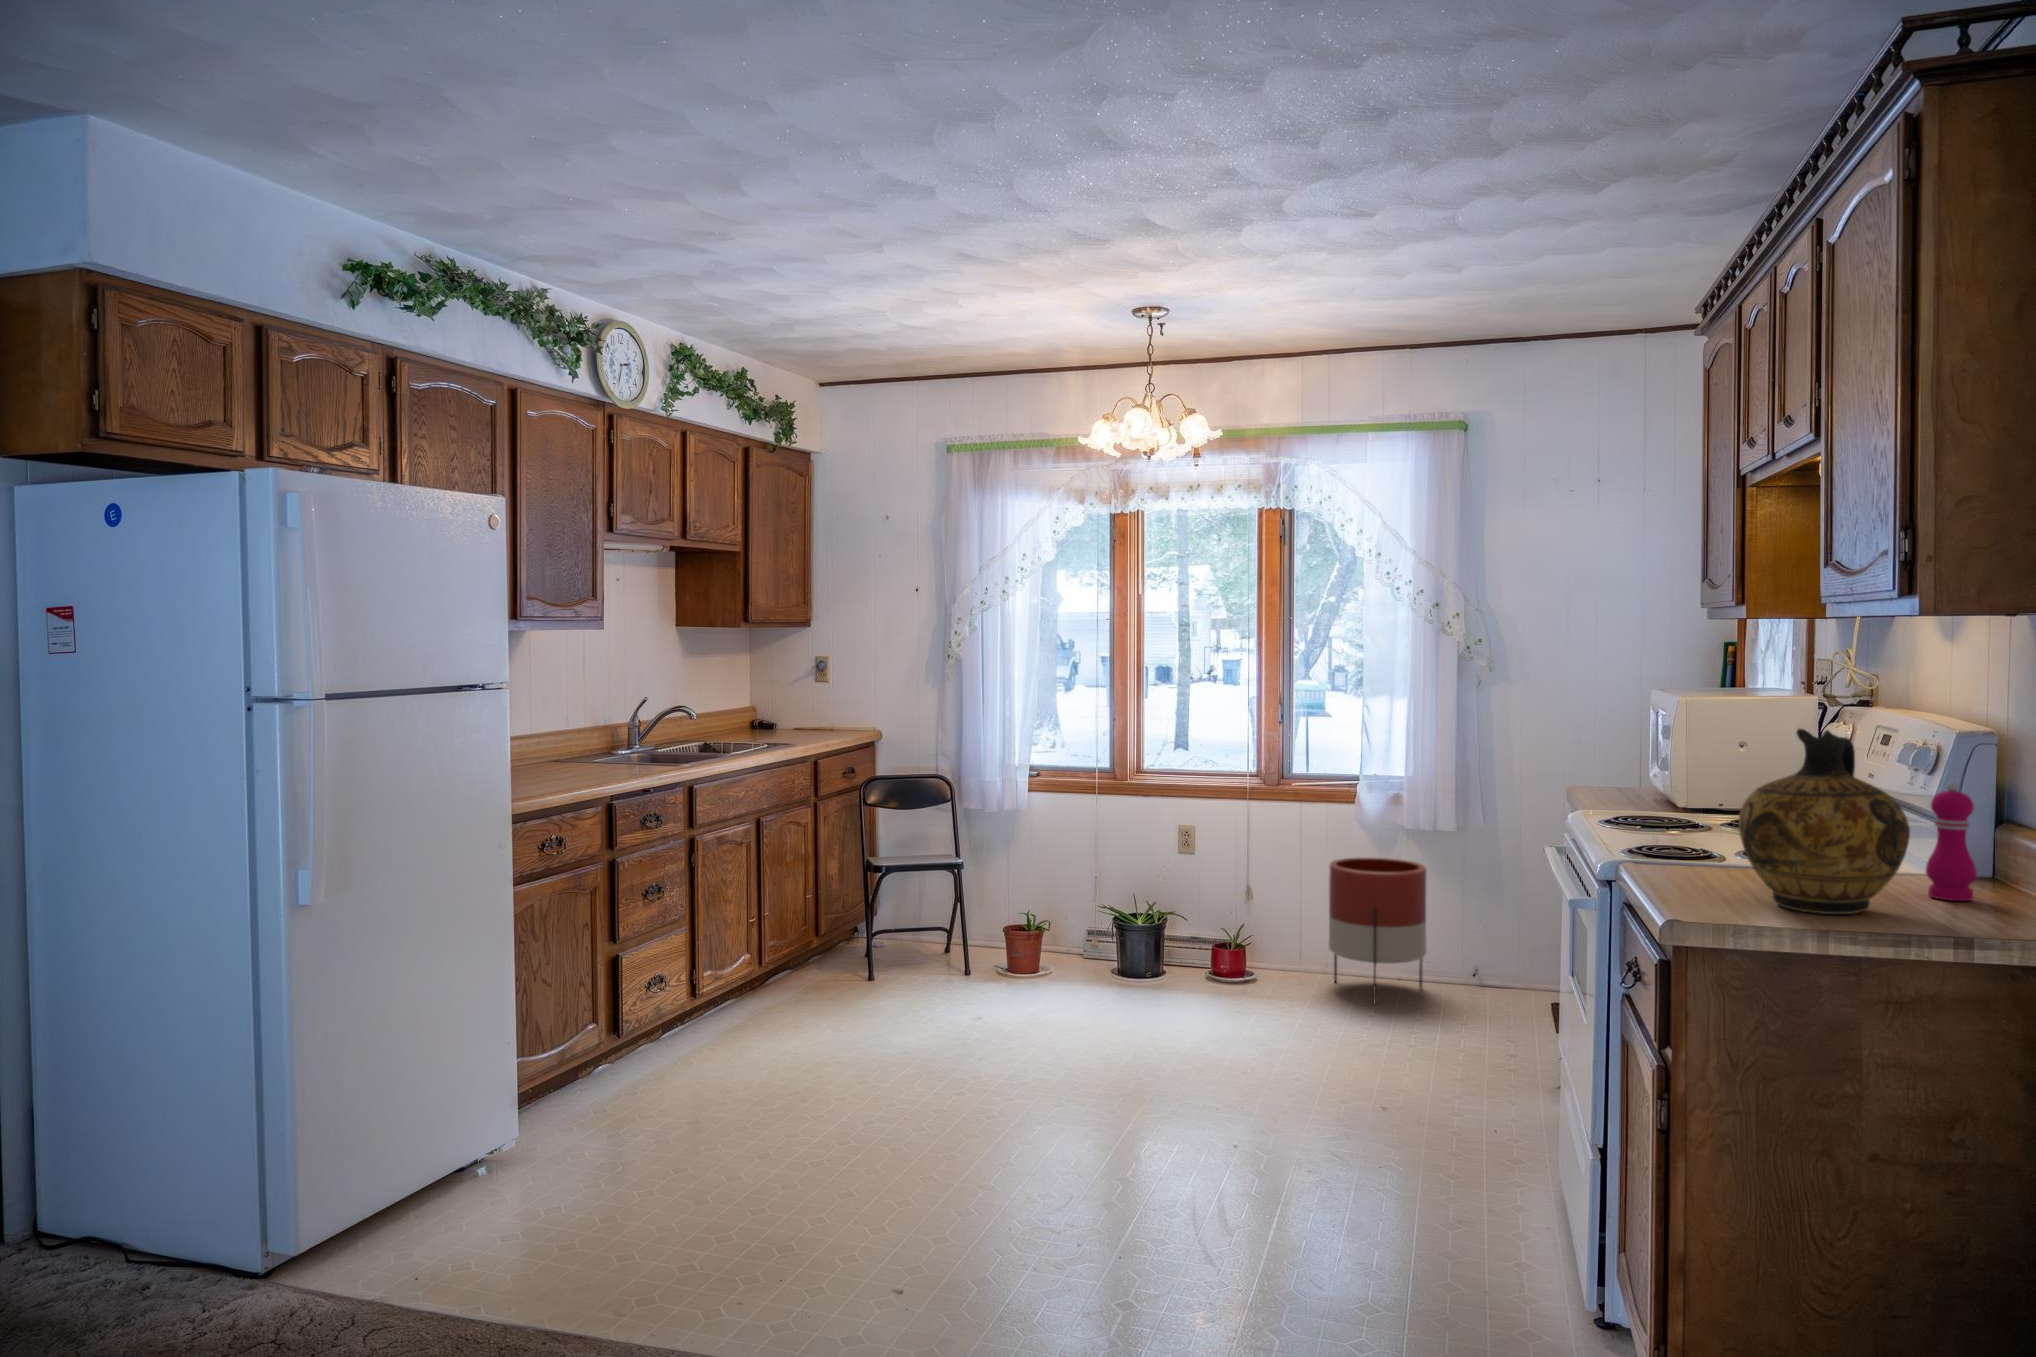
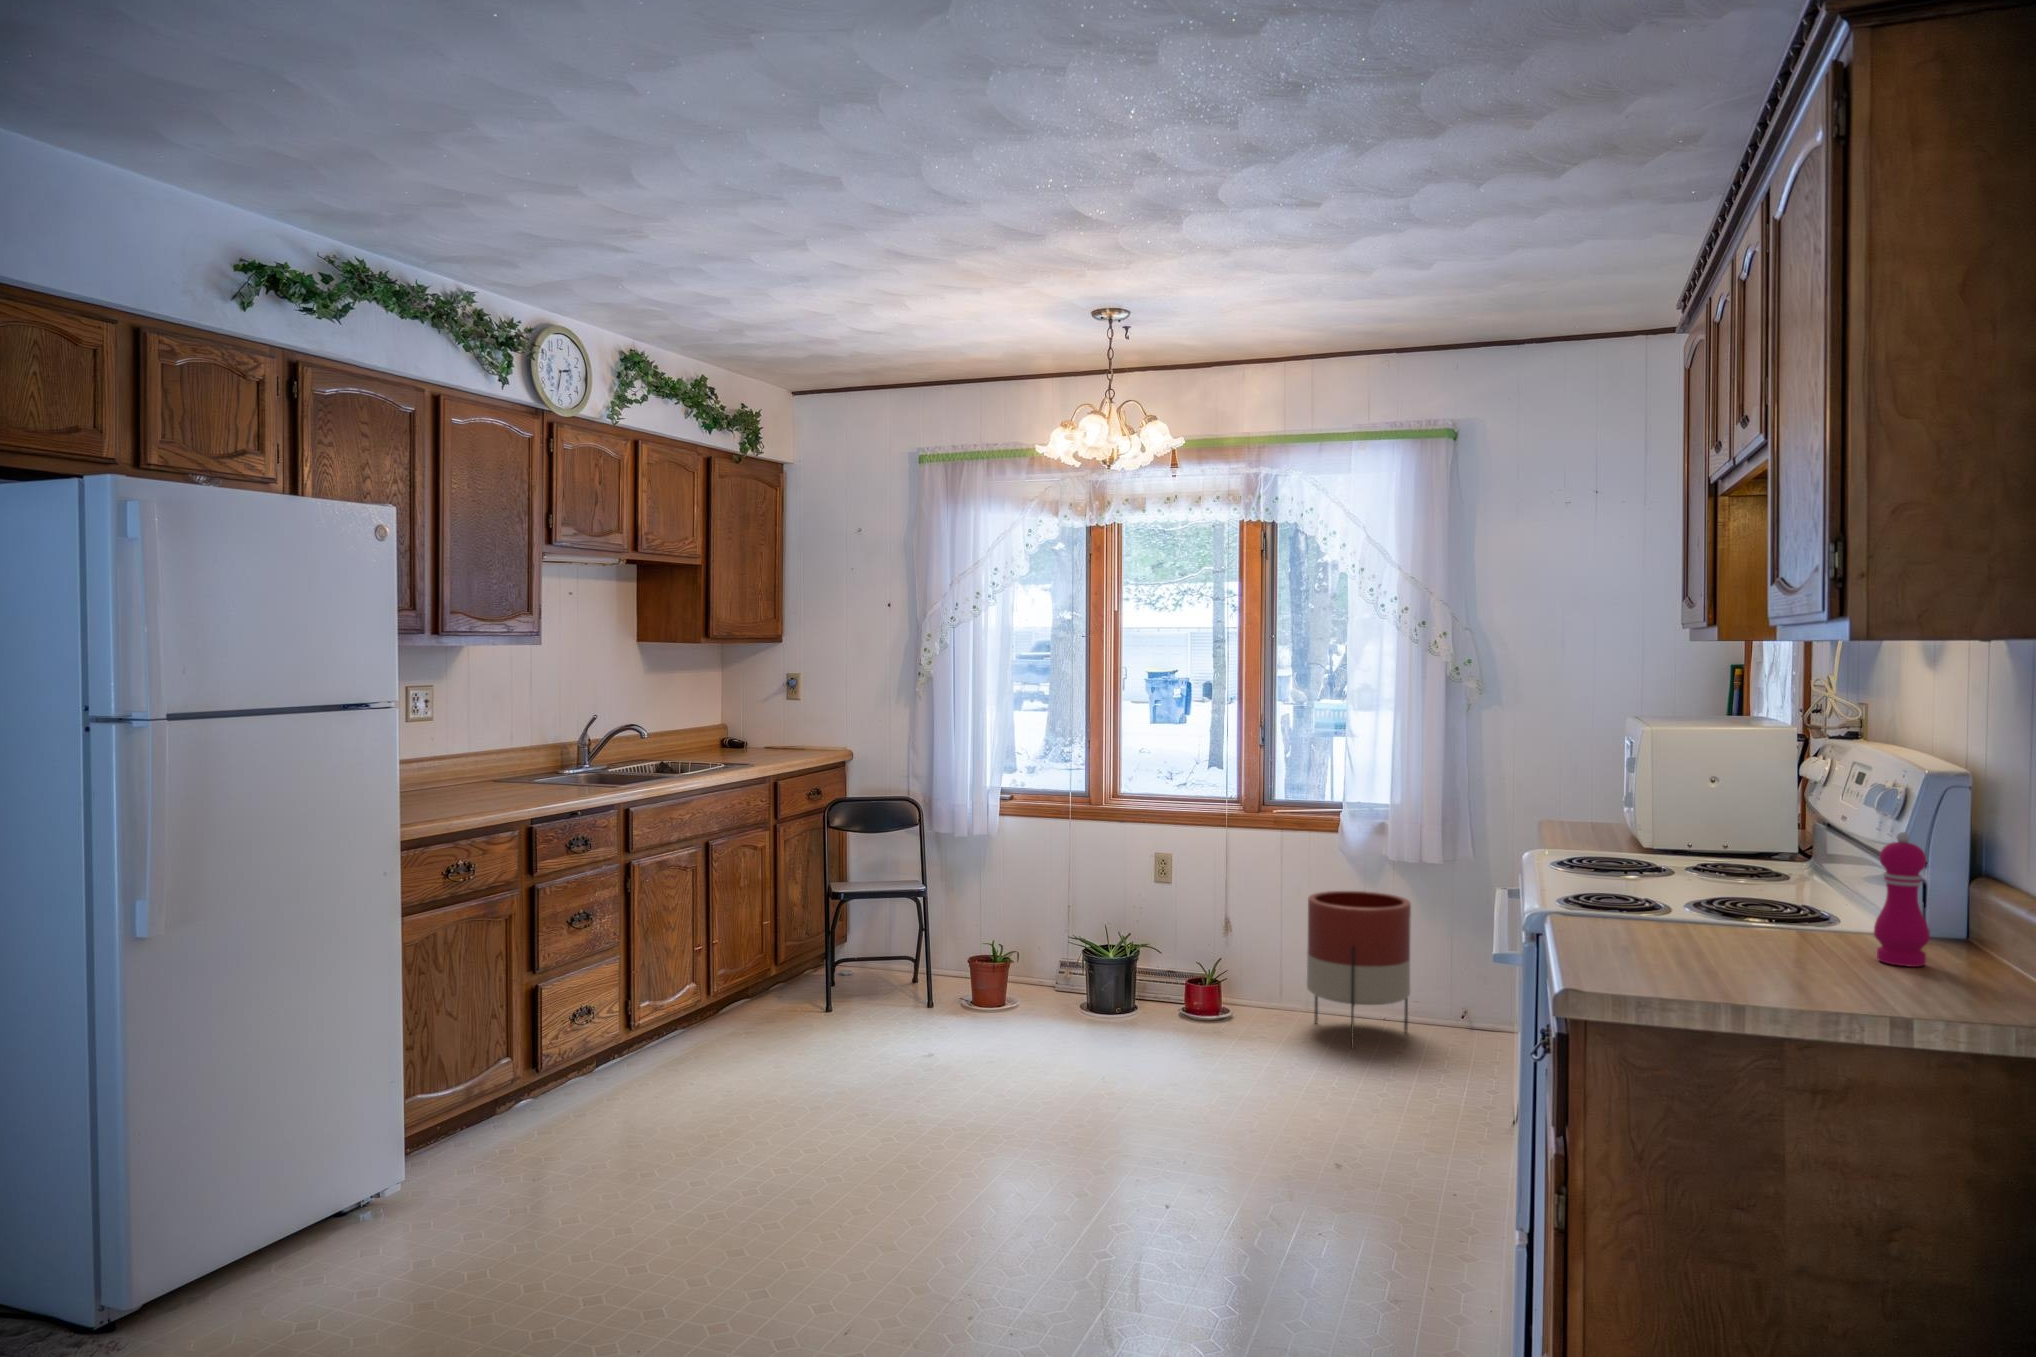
ceramic jug: present [1739,729,1910,914] -> none [1657,771,1842,981]

